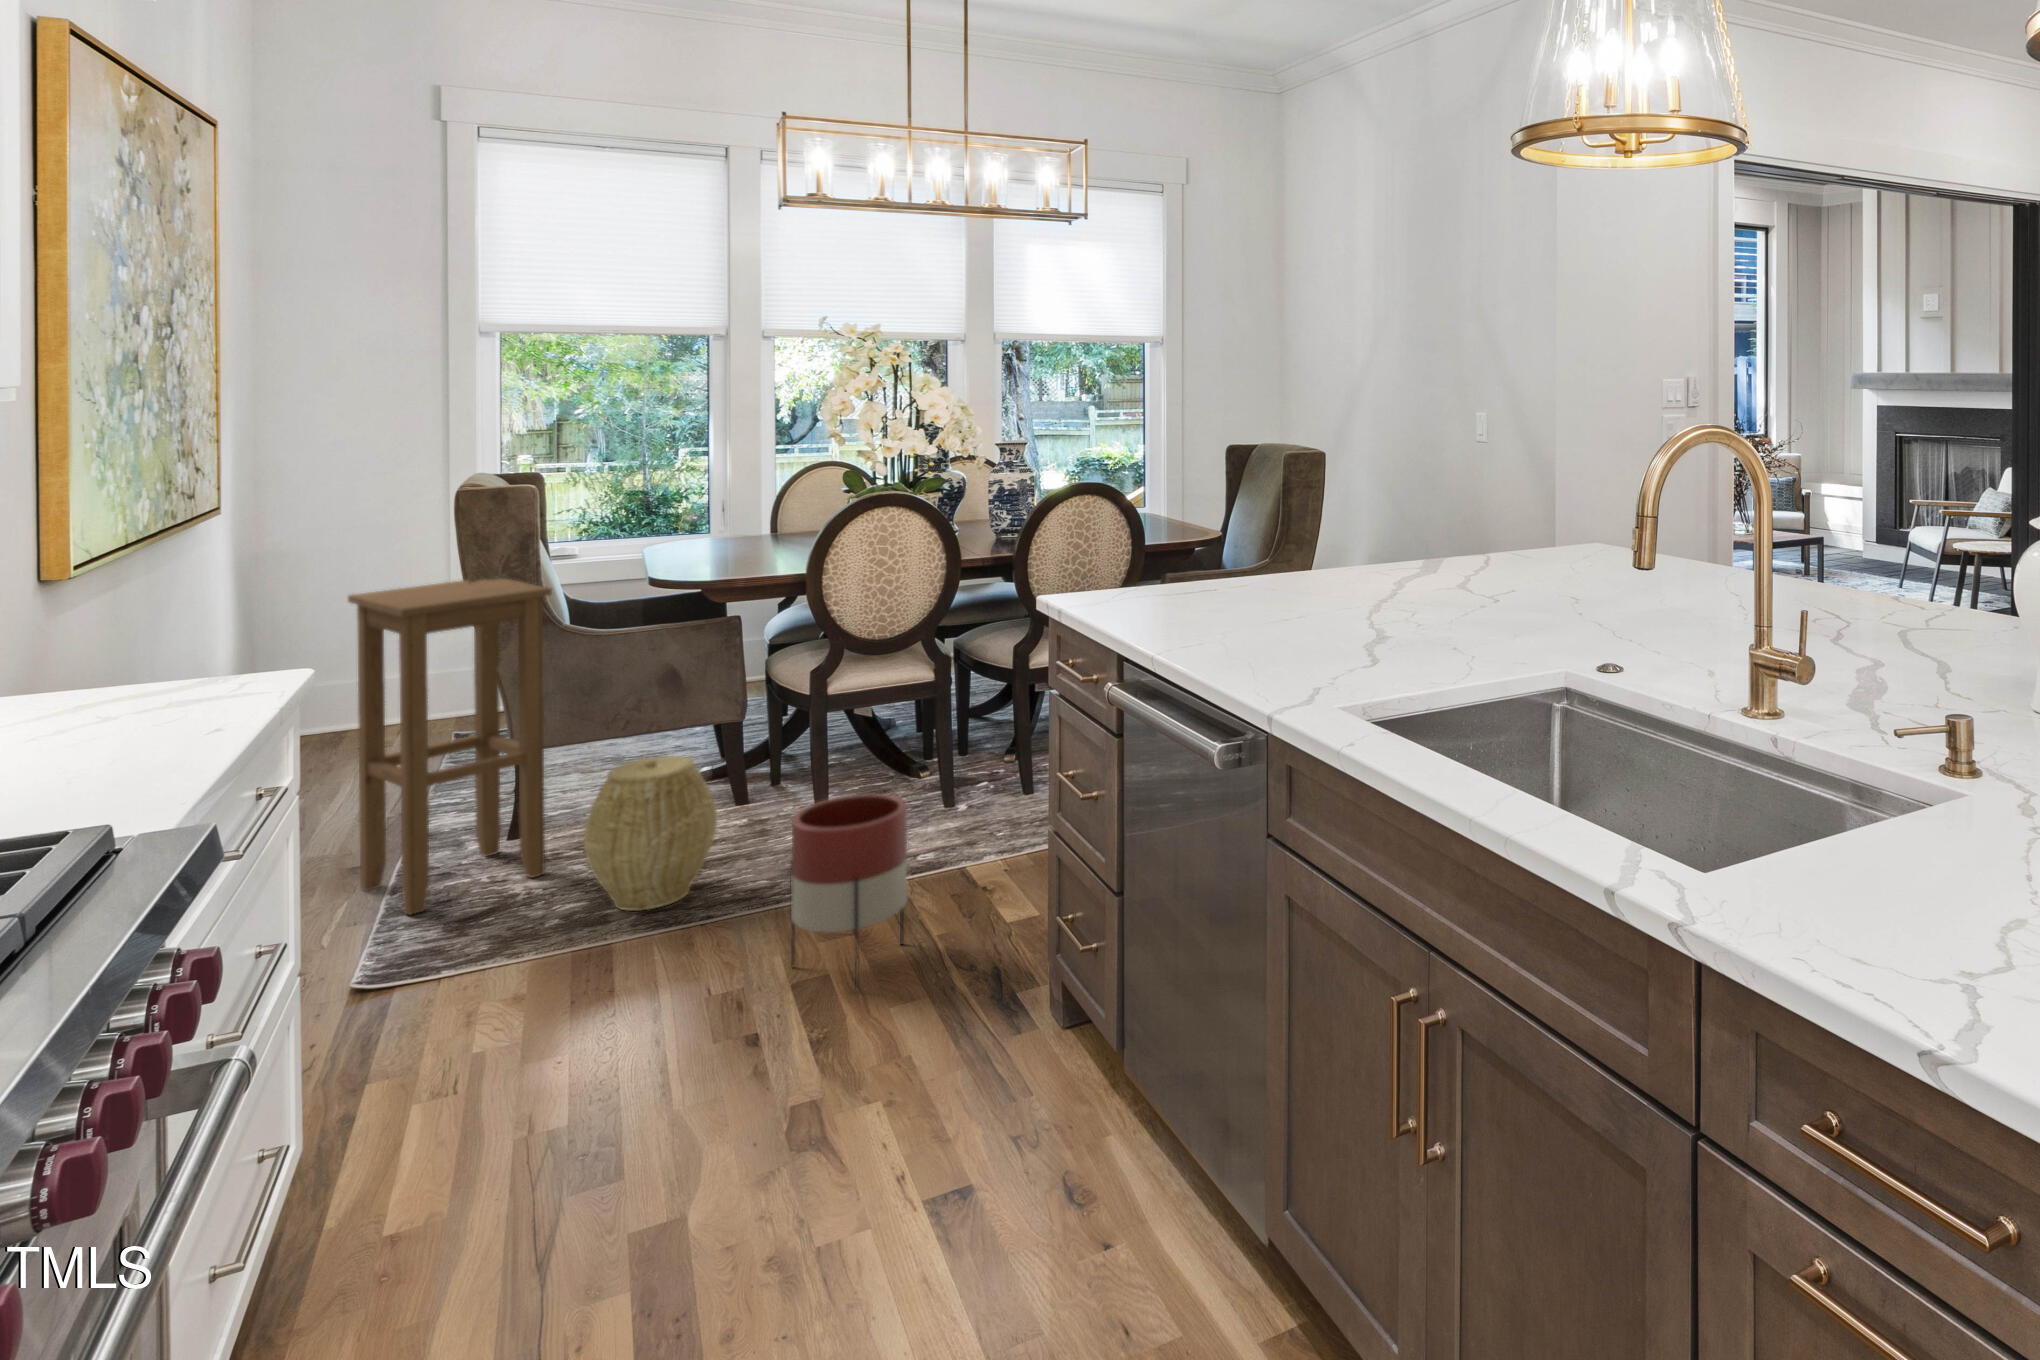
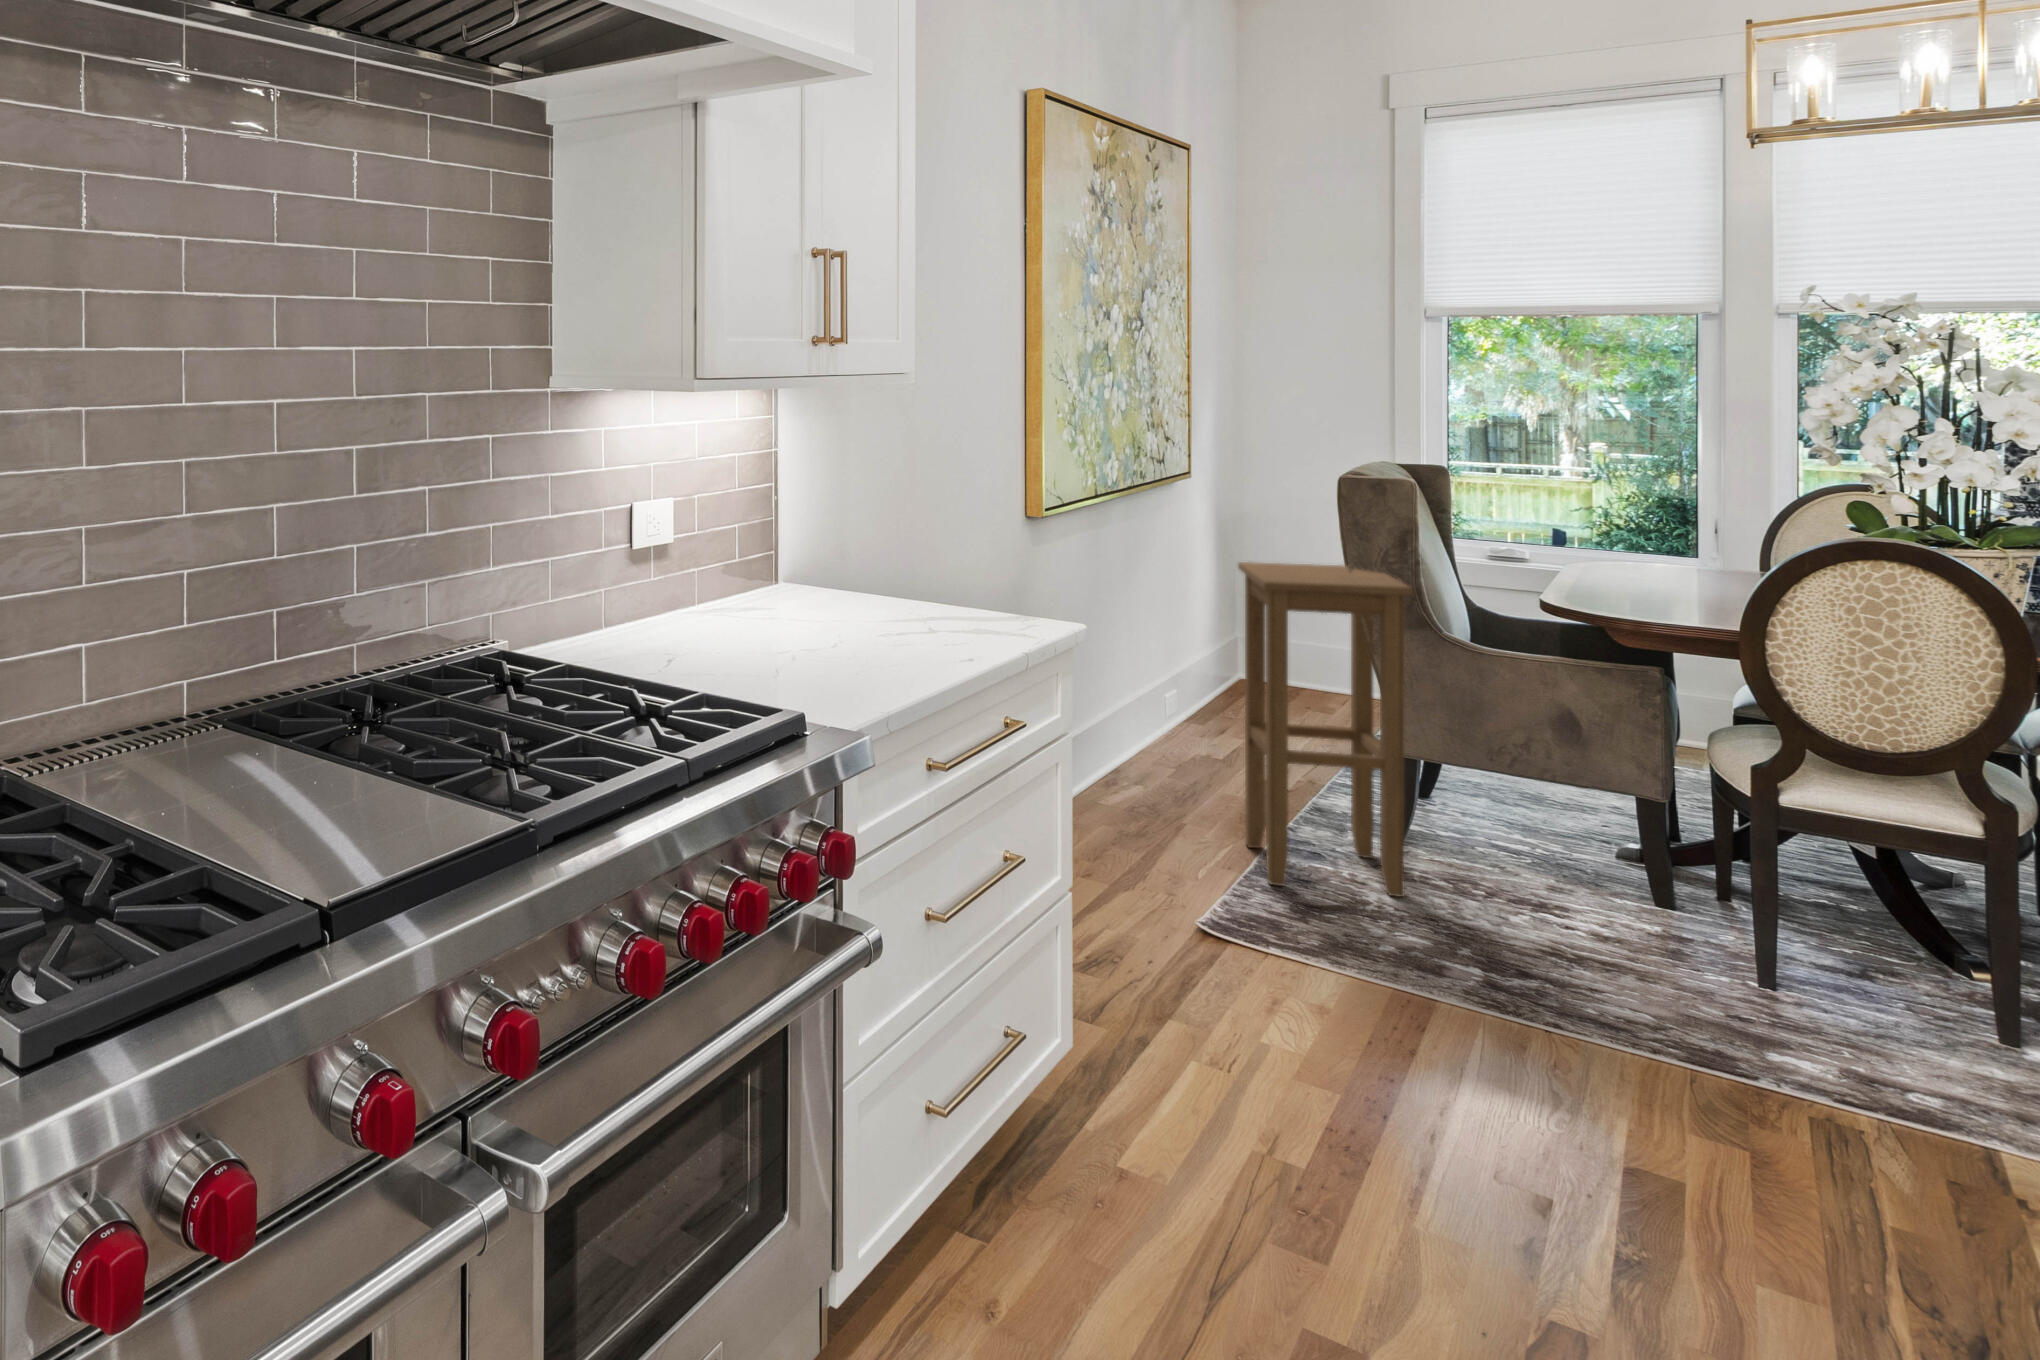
woven basket: present [584,756,717,911] -> none [1423,803,1586,989]
planter: present [790,794,907,991] -> none [1630,935,1825,1226]

